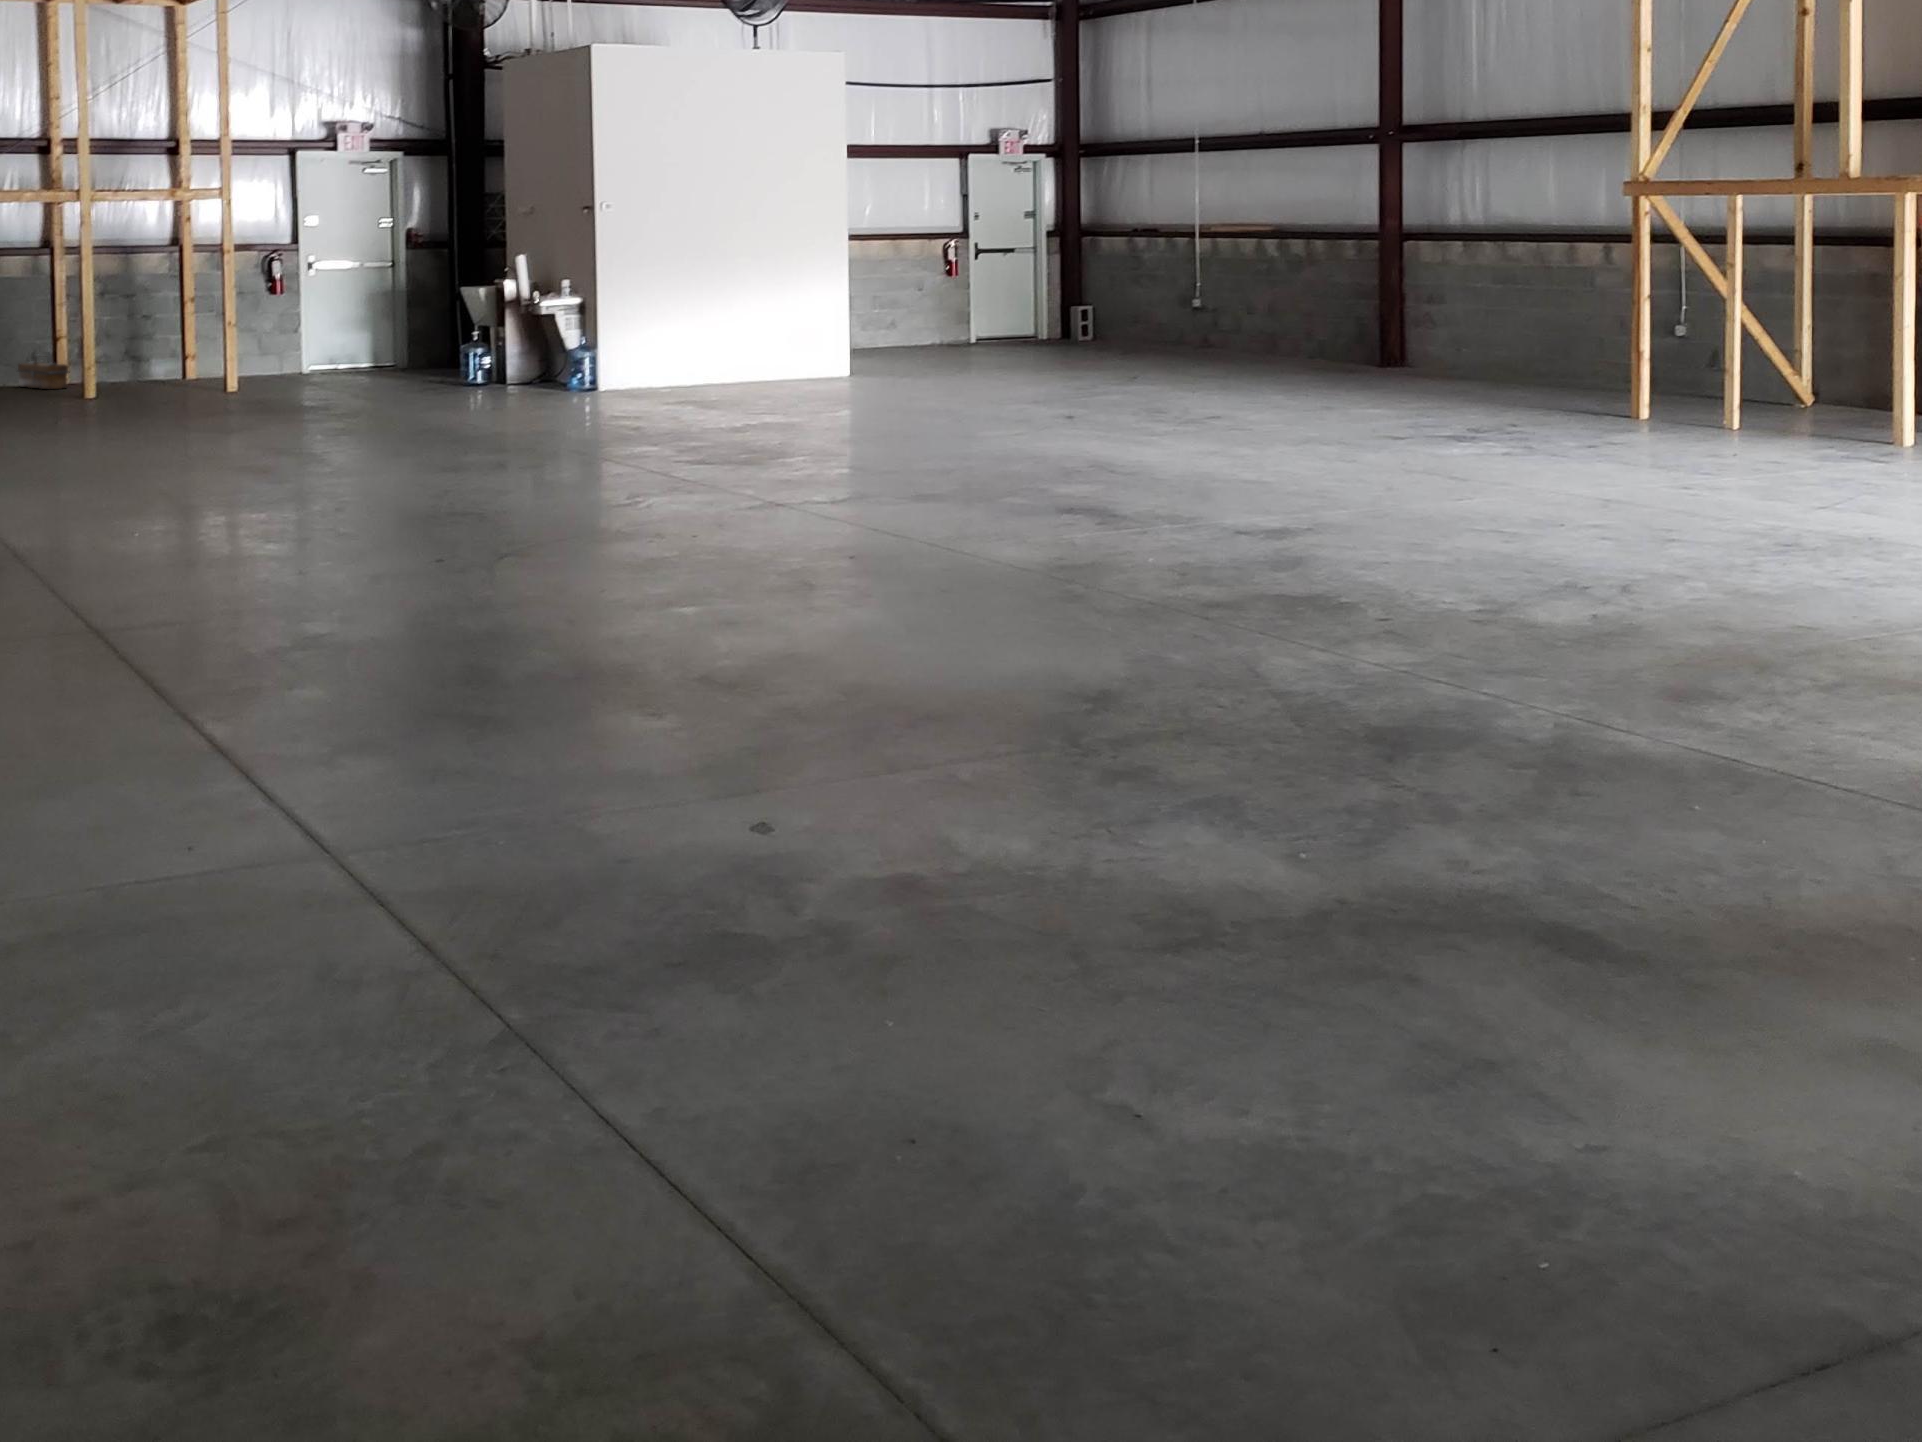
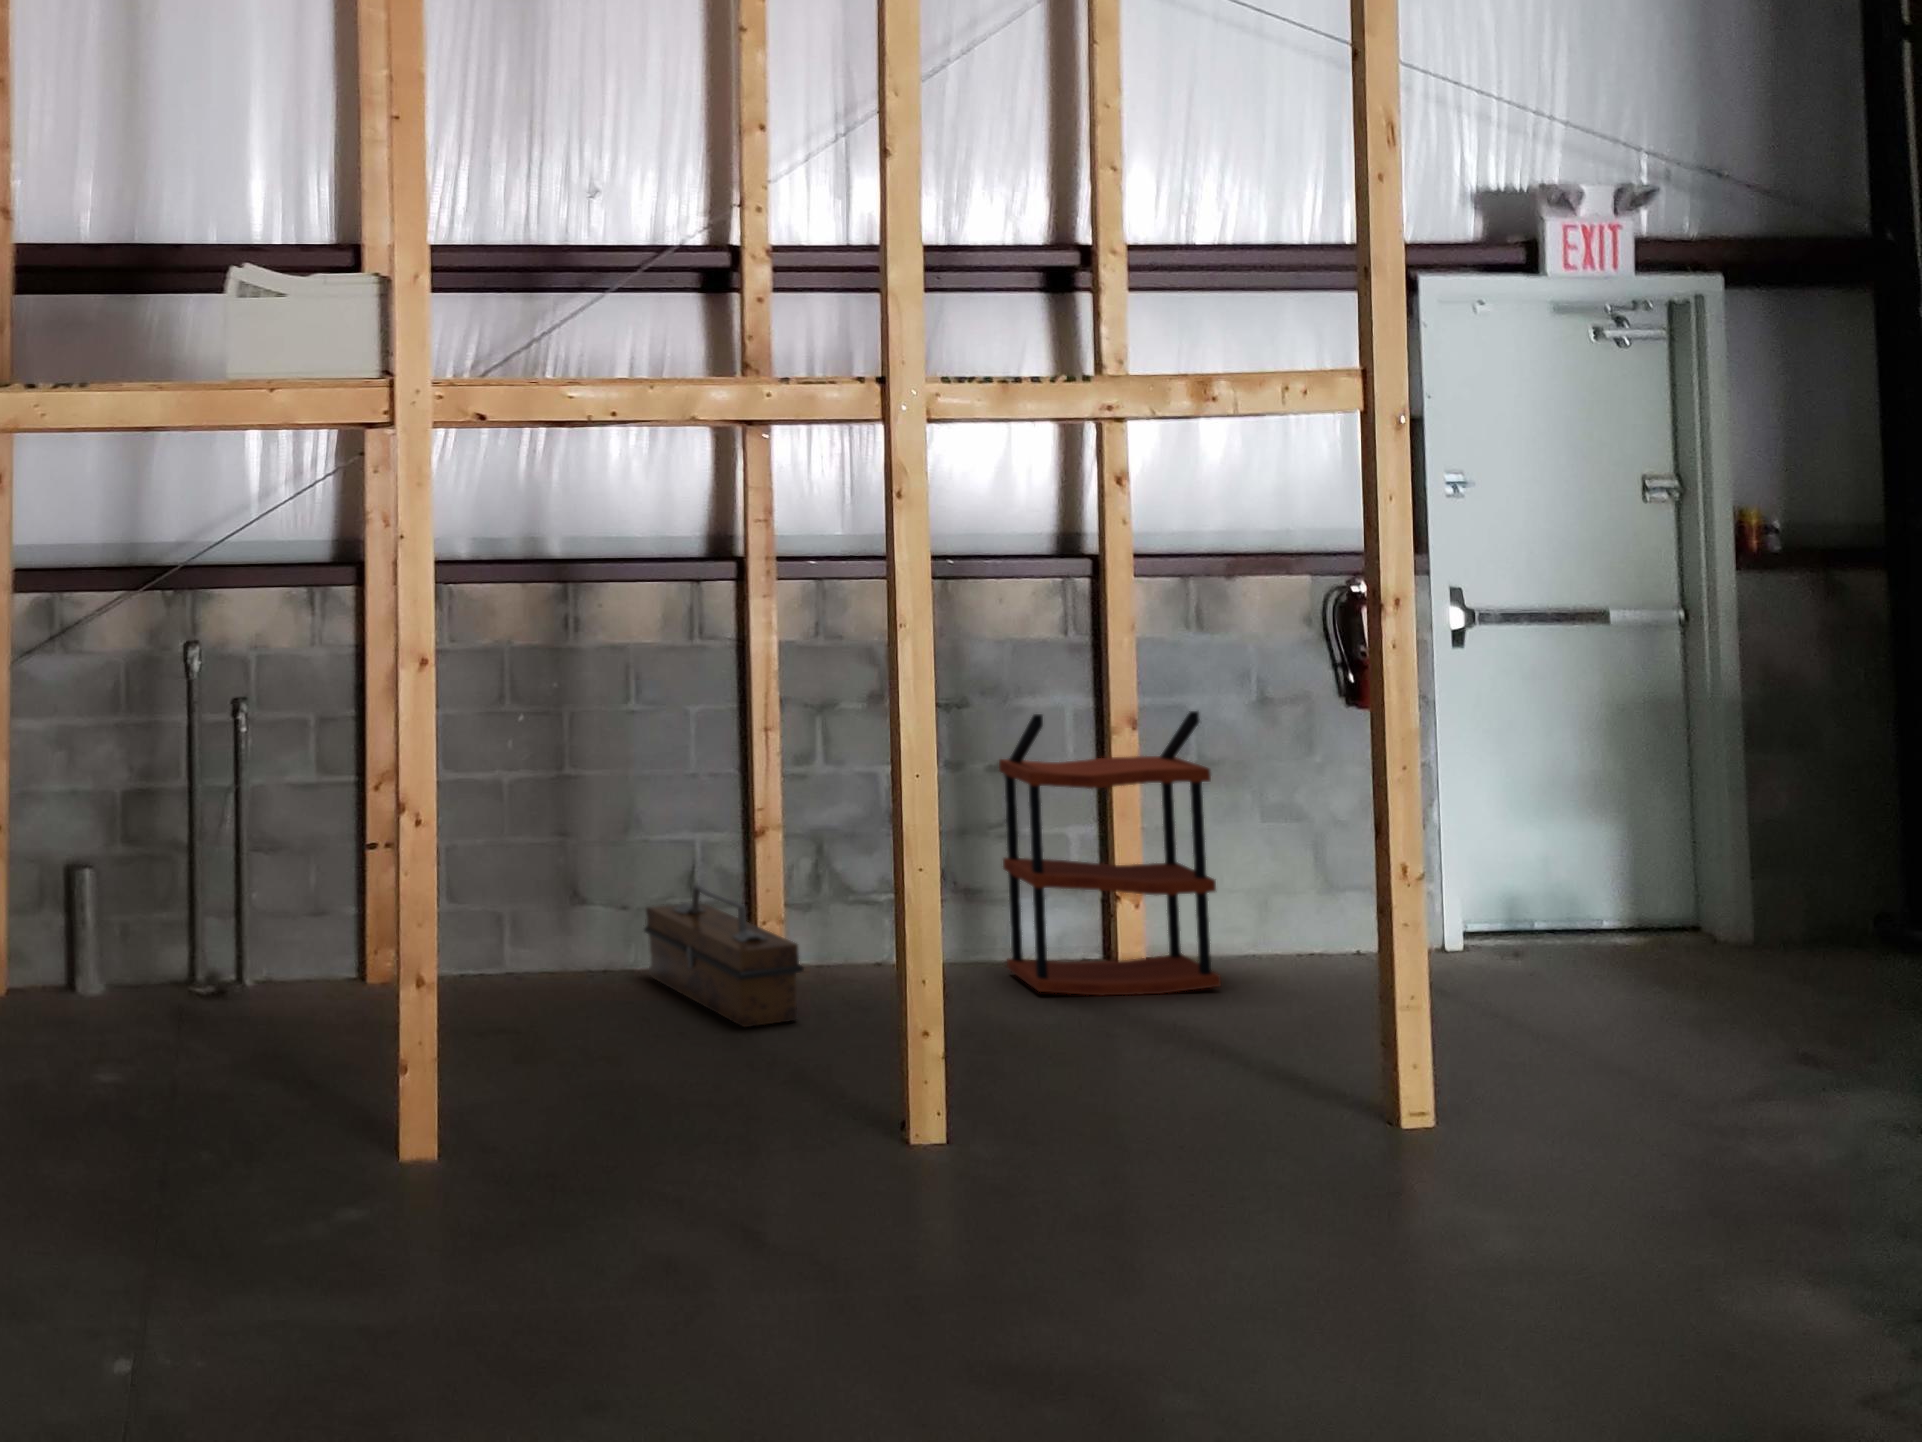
shelving unit: none [144,293,213,382] -> present [999,711,1221,995]

